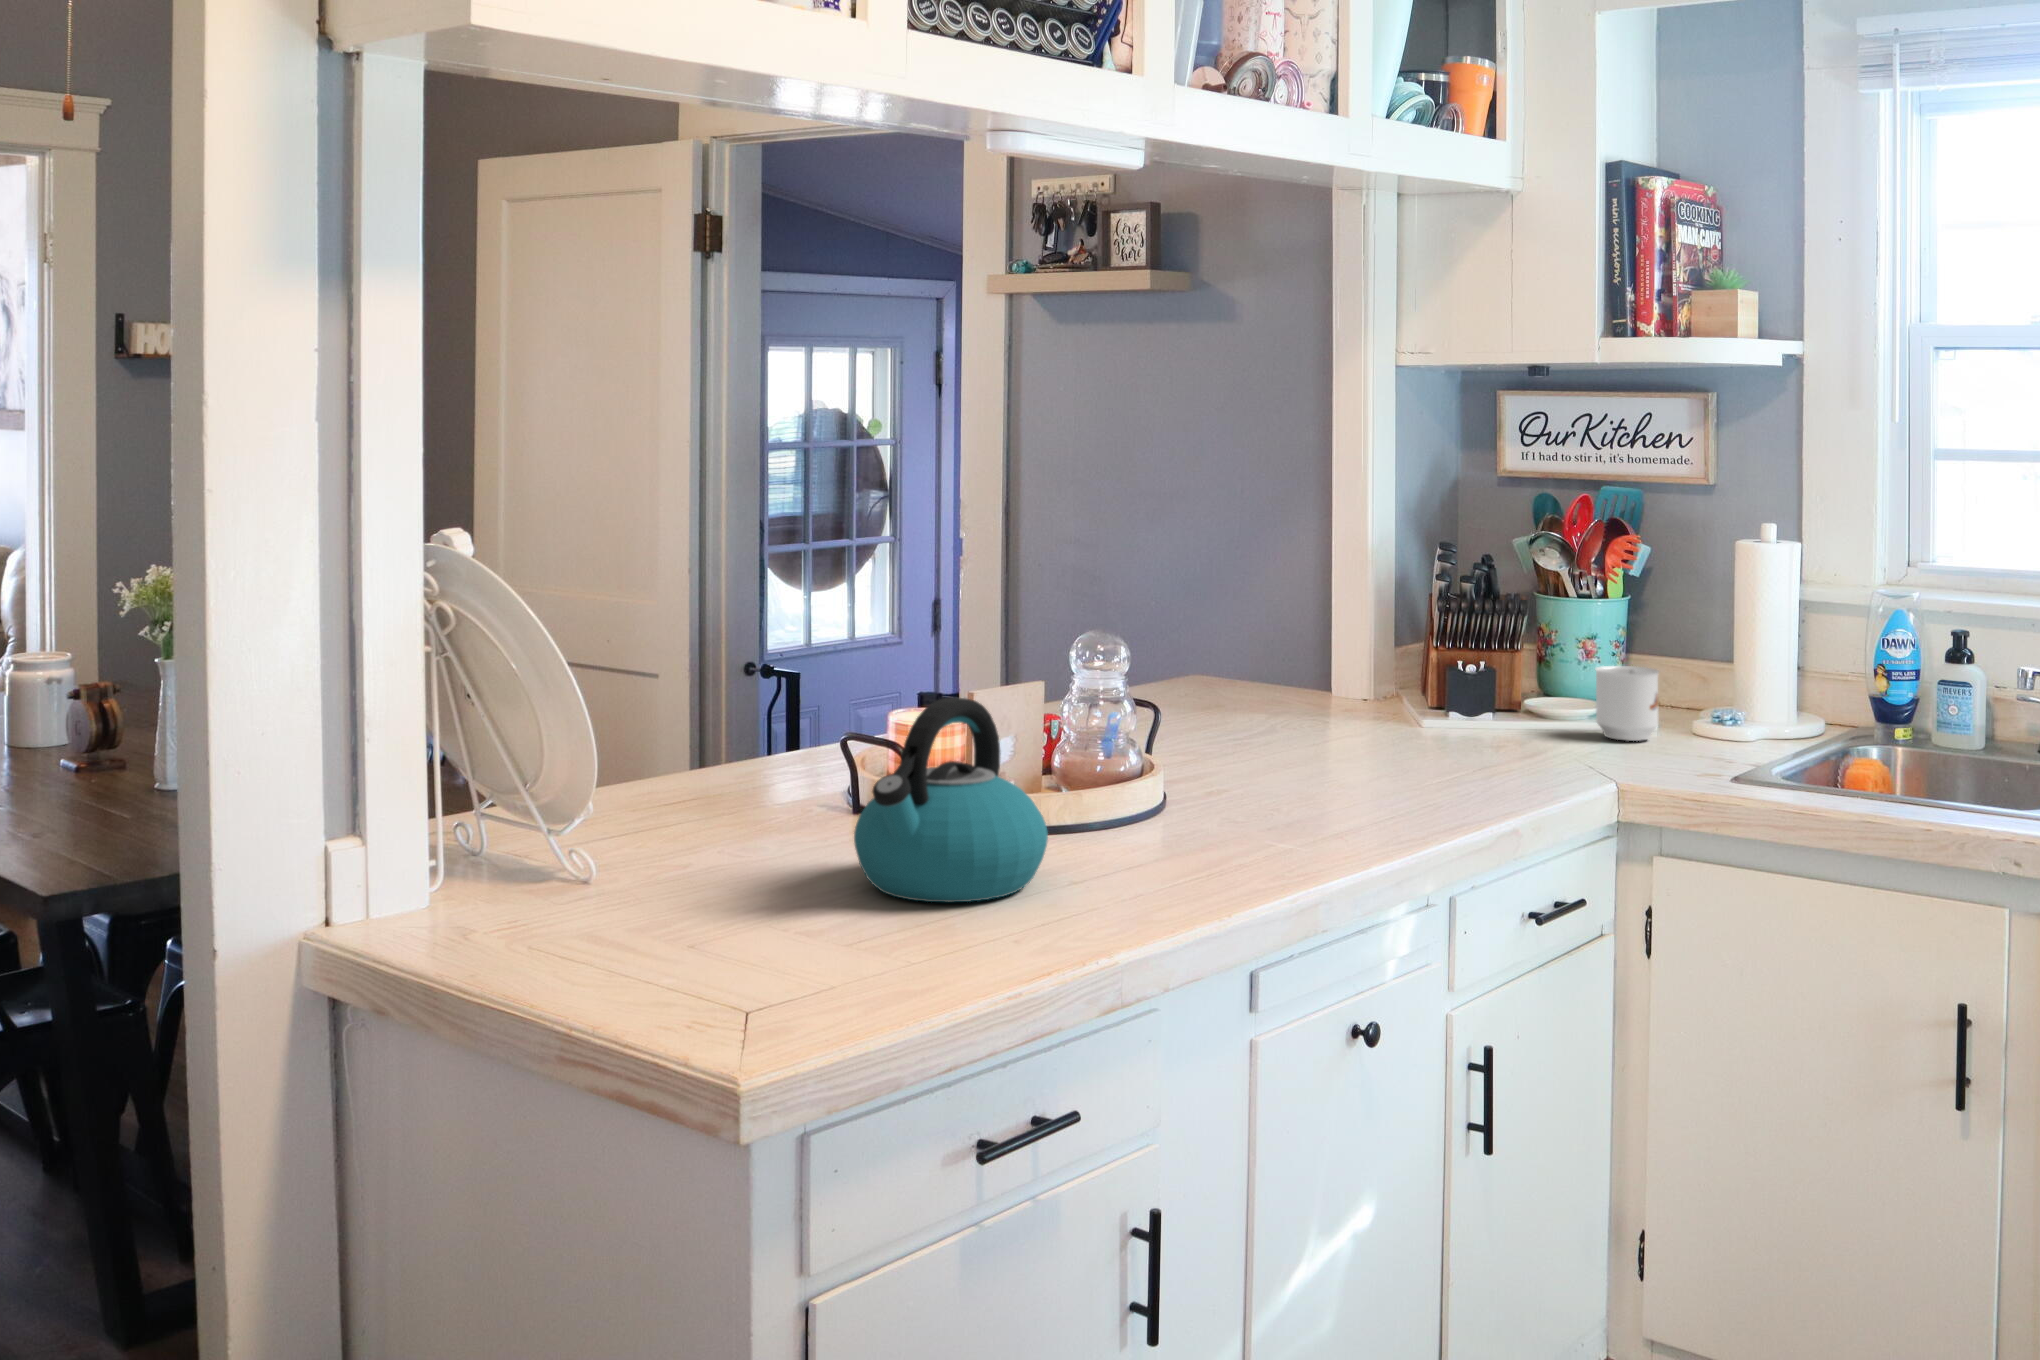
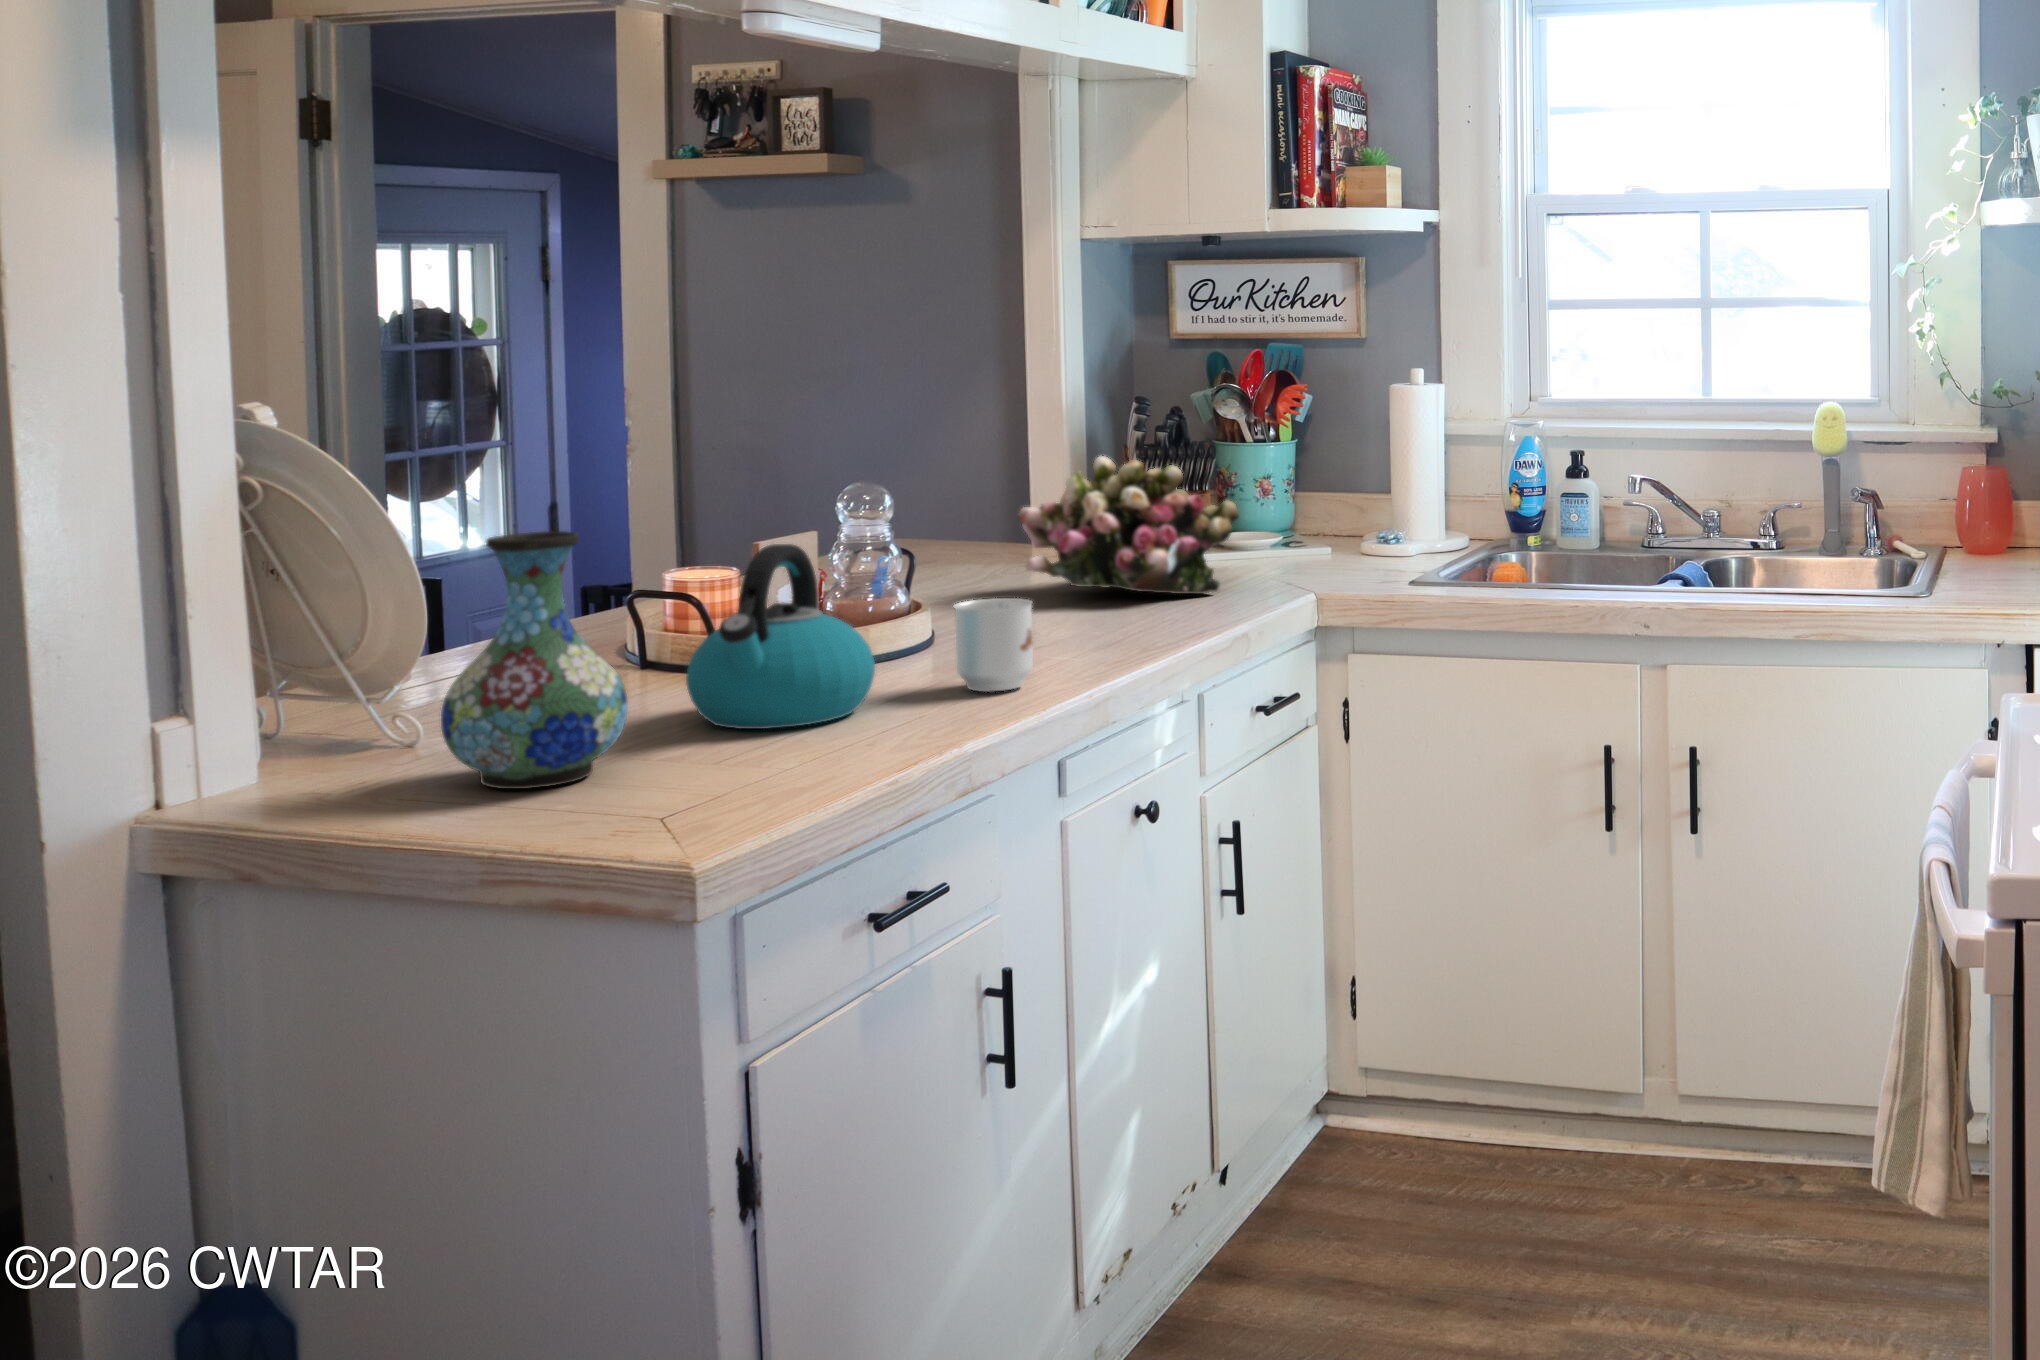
flower arrangement: none [1282,605,1530,770] -> present [1019,456,1239,594]
mug: present [1596,666,1659,741] -> present [954,598,1033,692]
vase: none [580,674,761,949] -> present [441,531,628,789]

